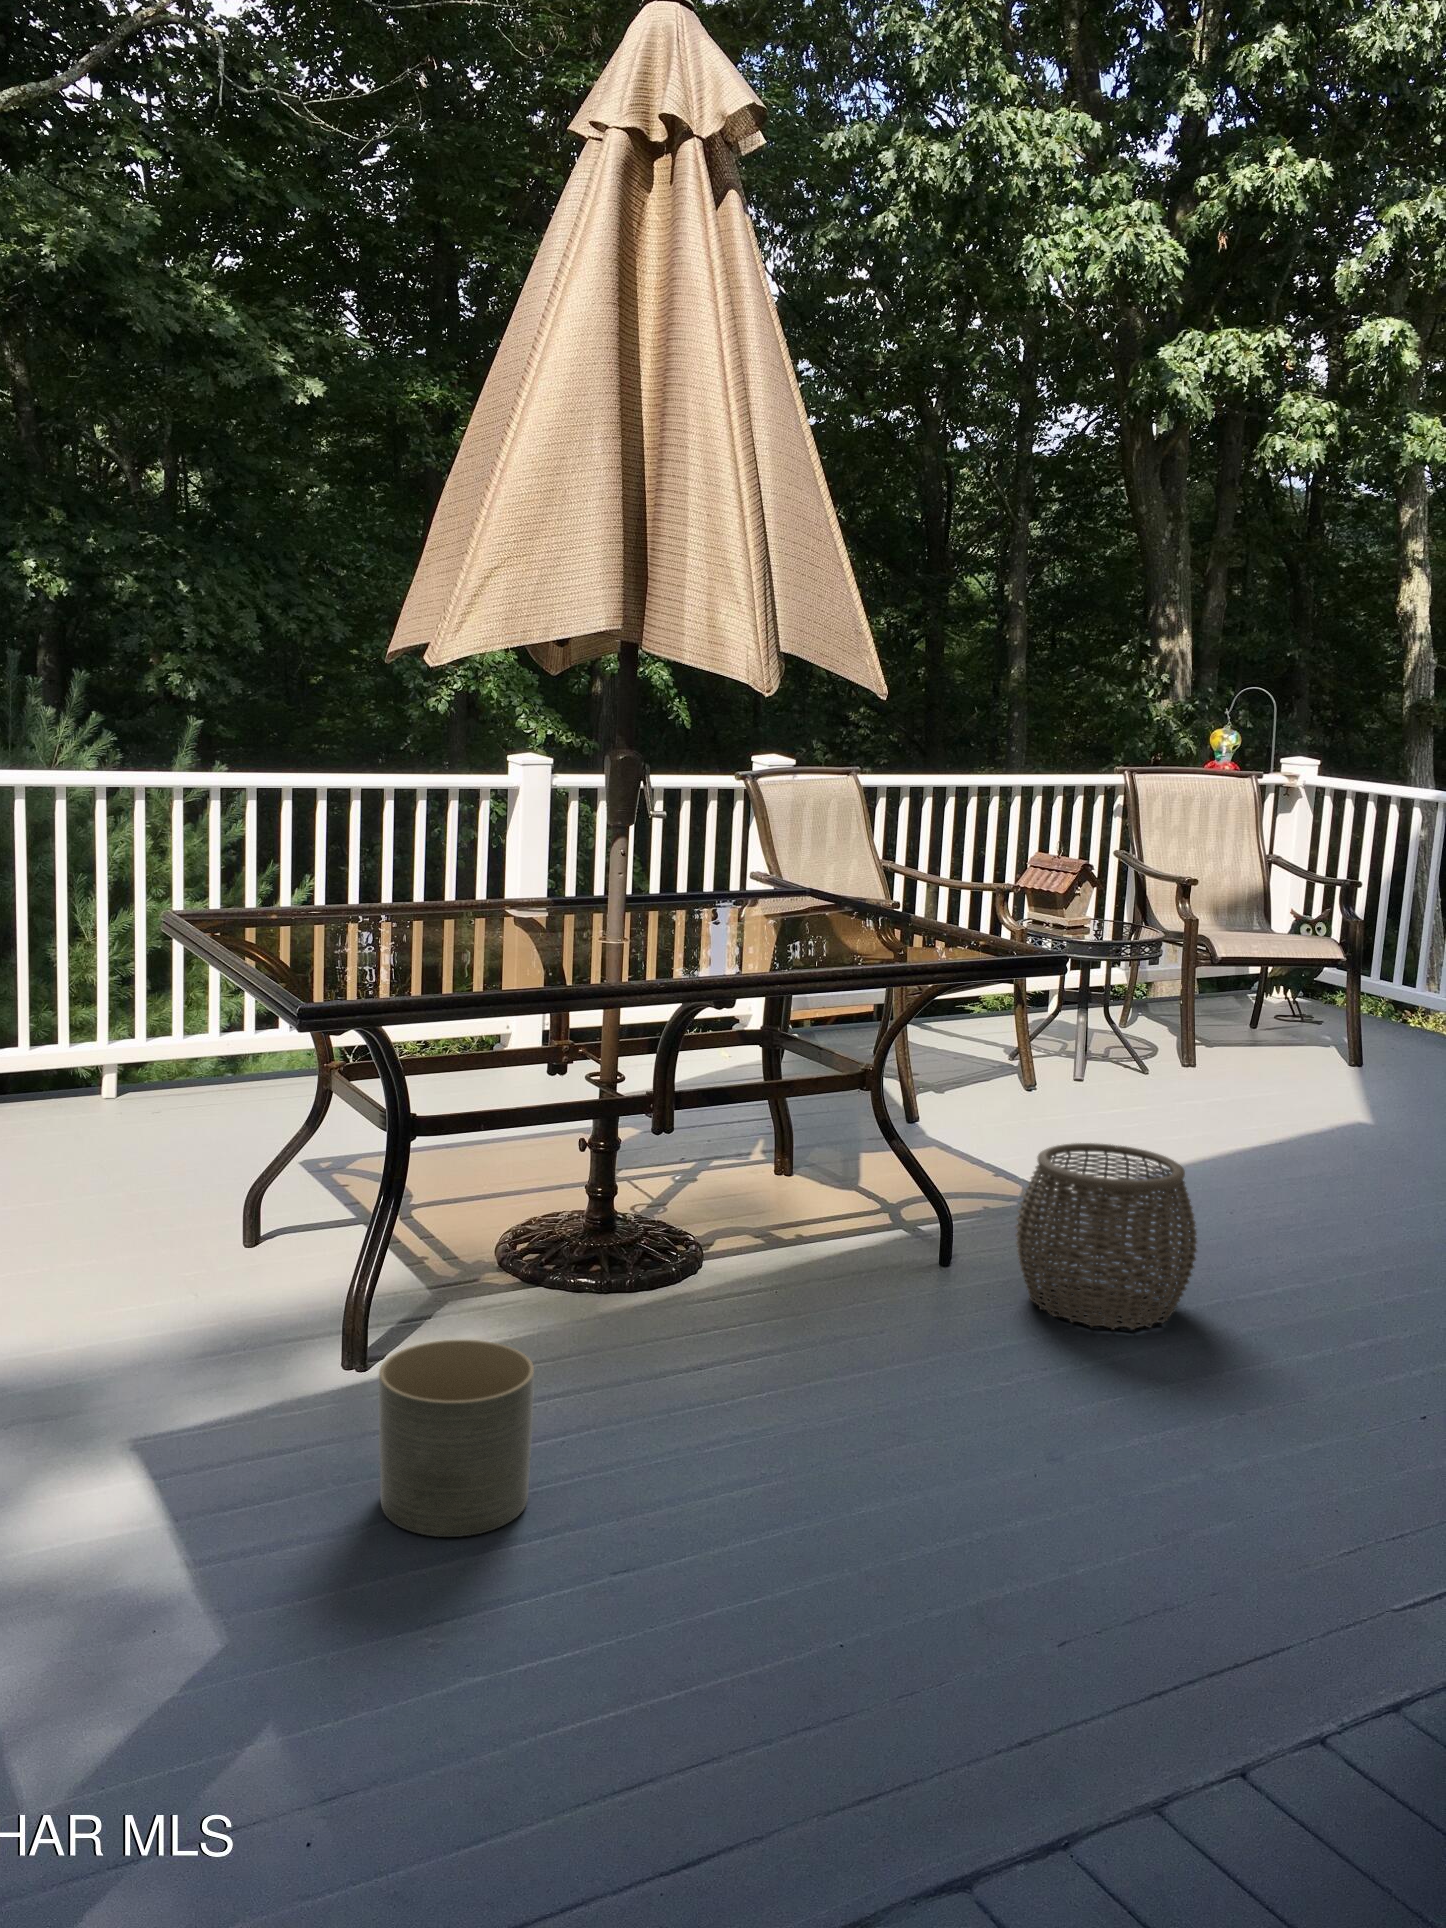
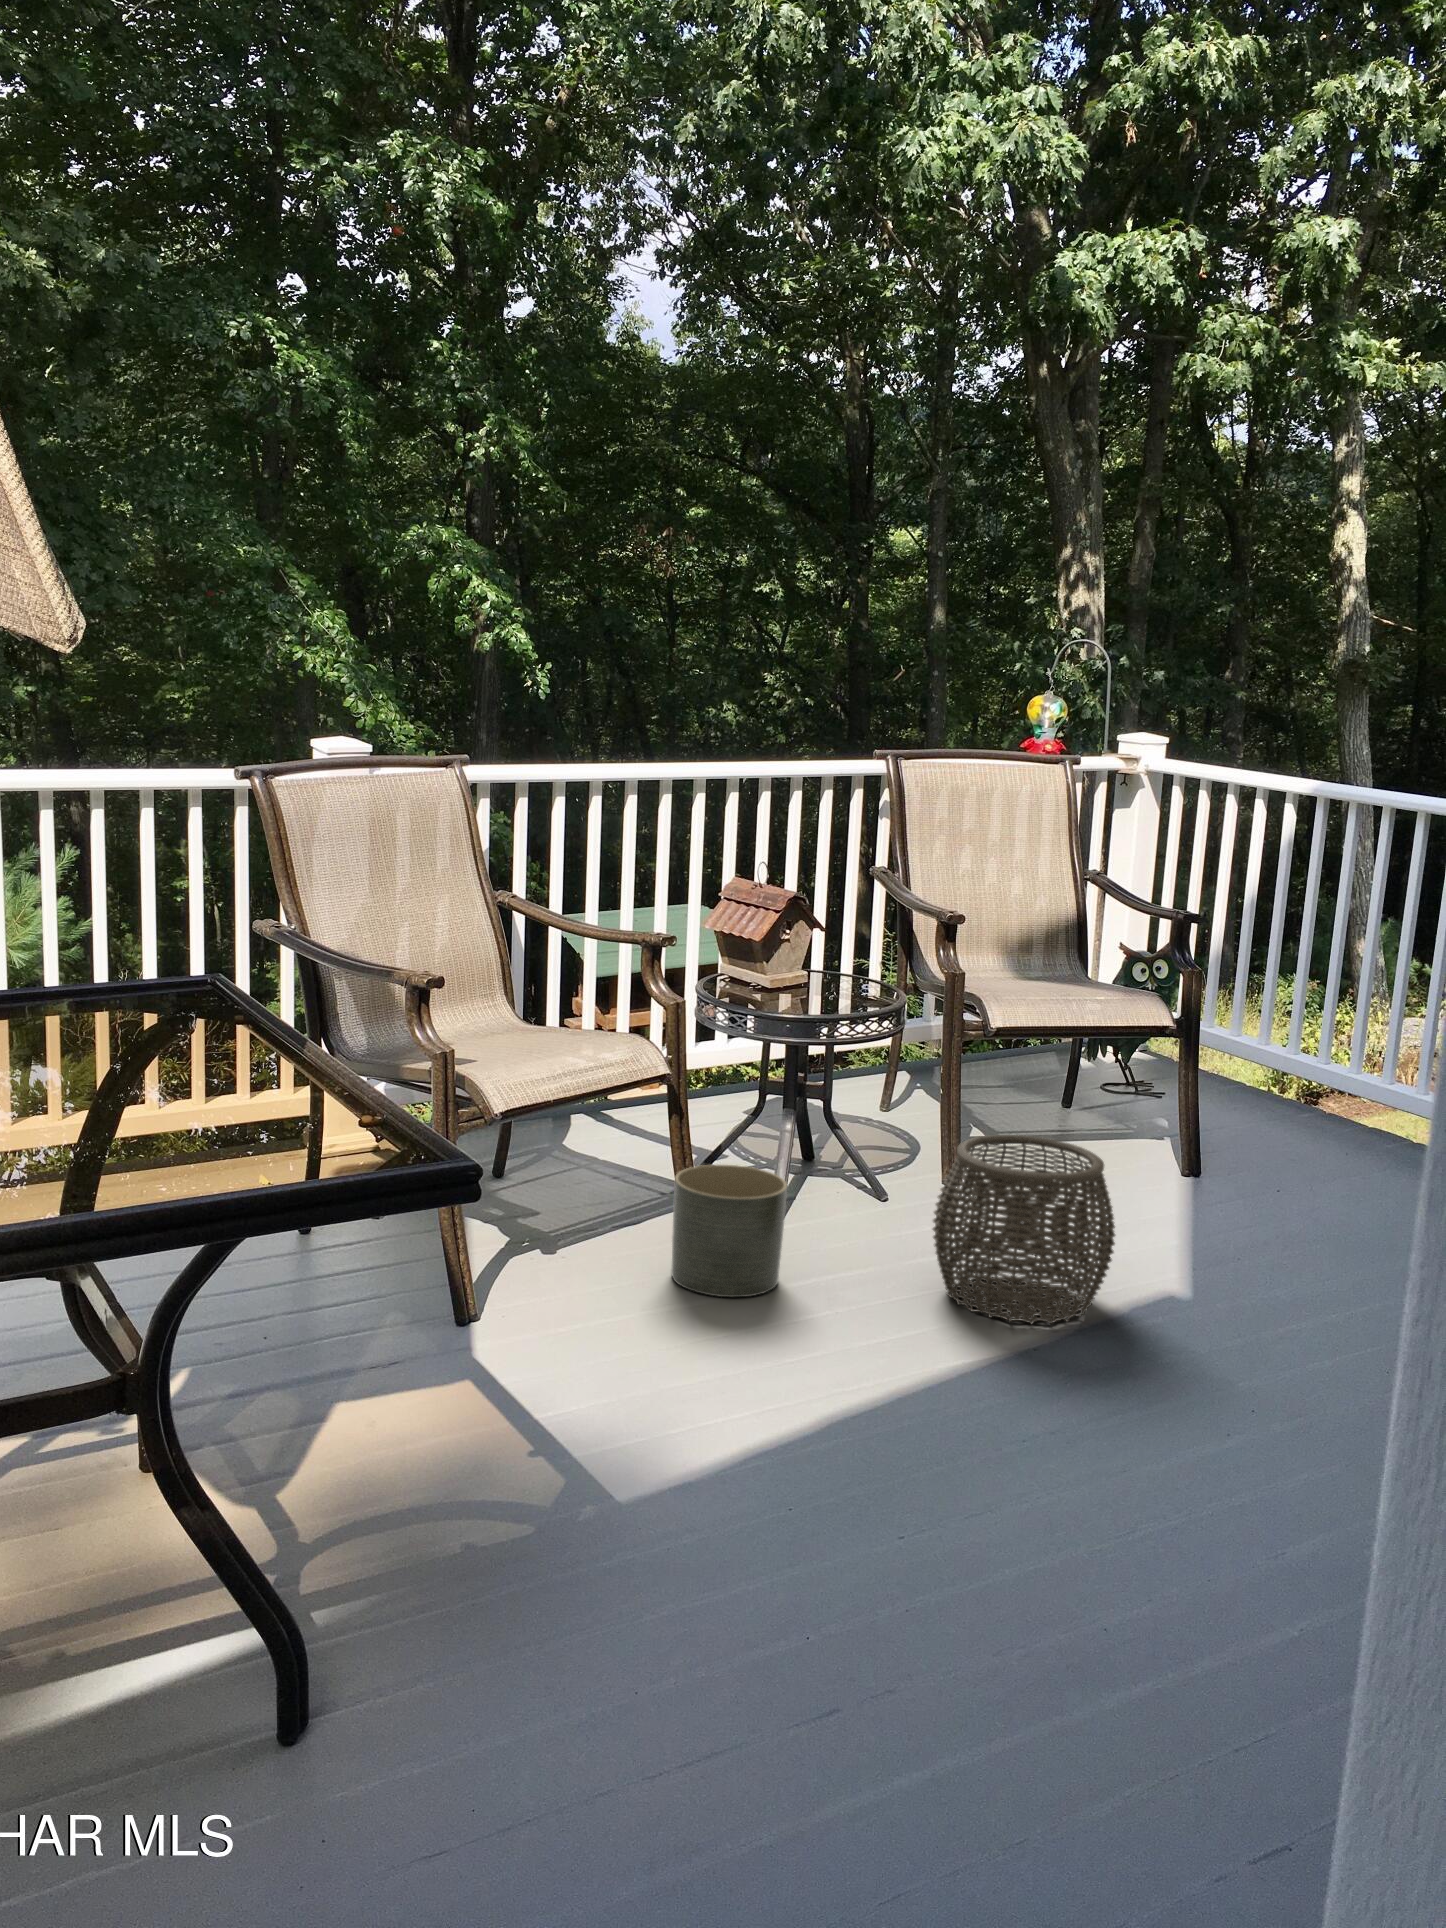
planter: present [379,1340,534,1537] -> present [671,1165,787,1297]

